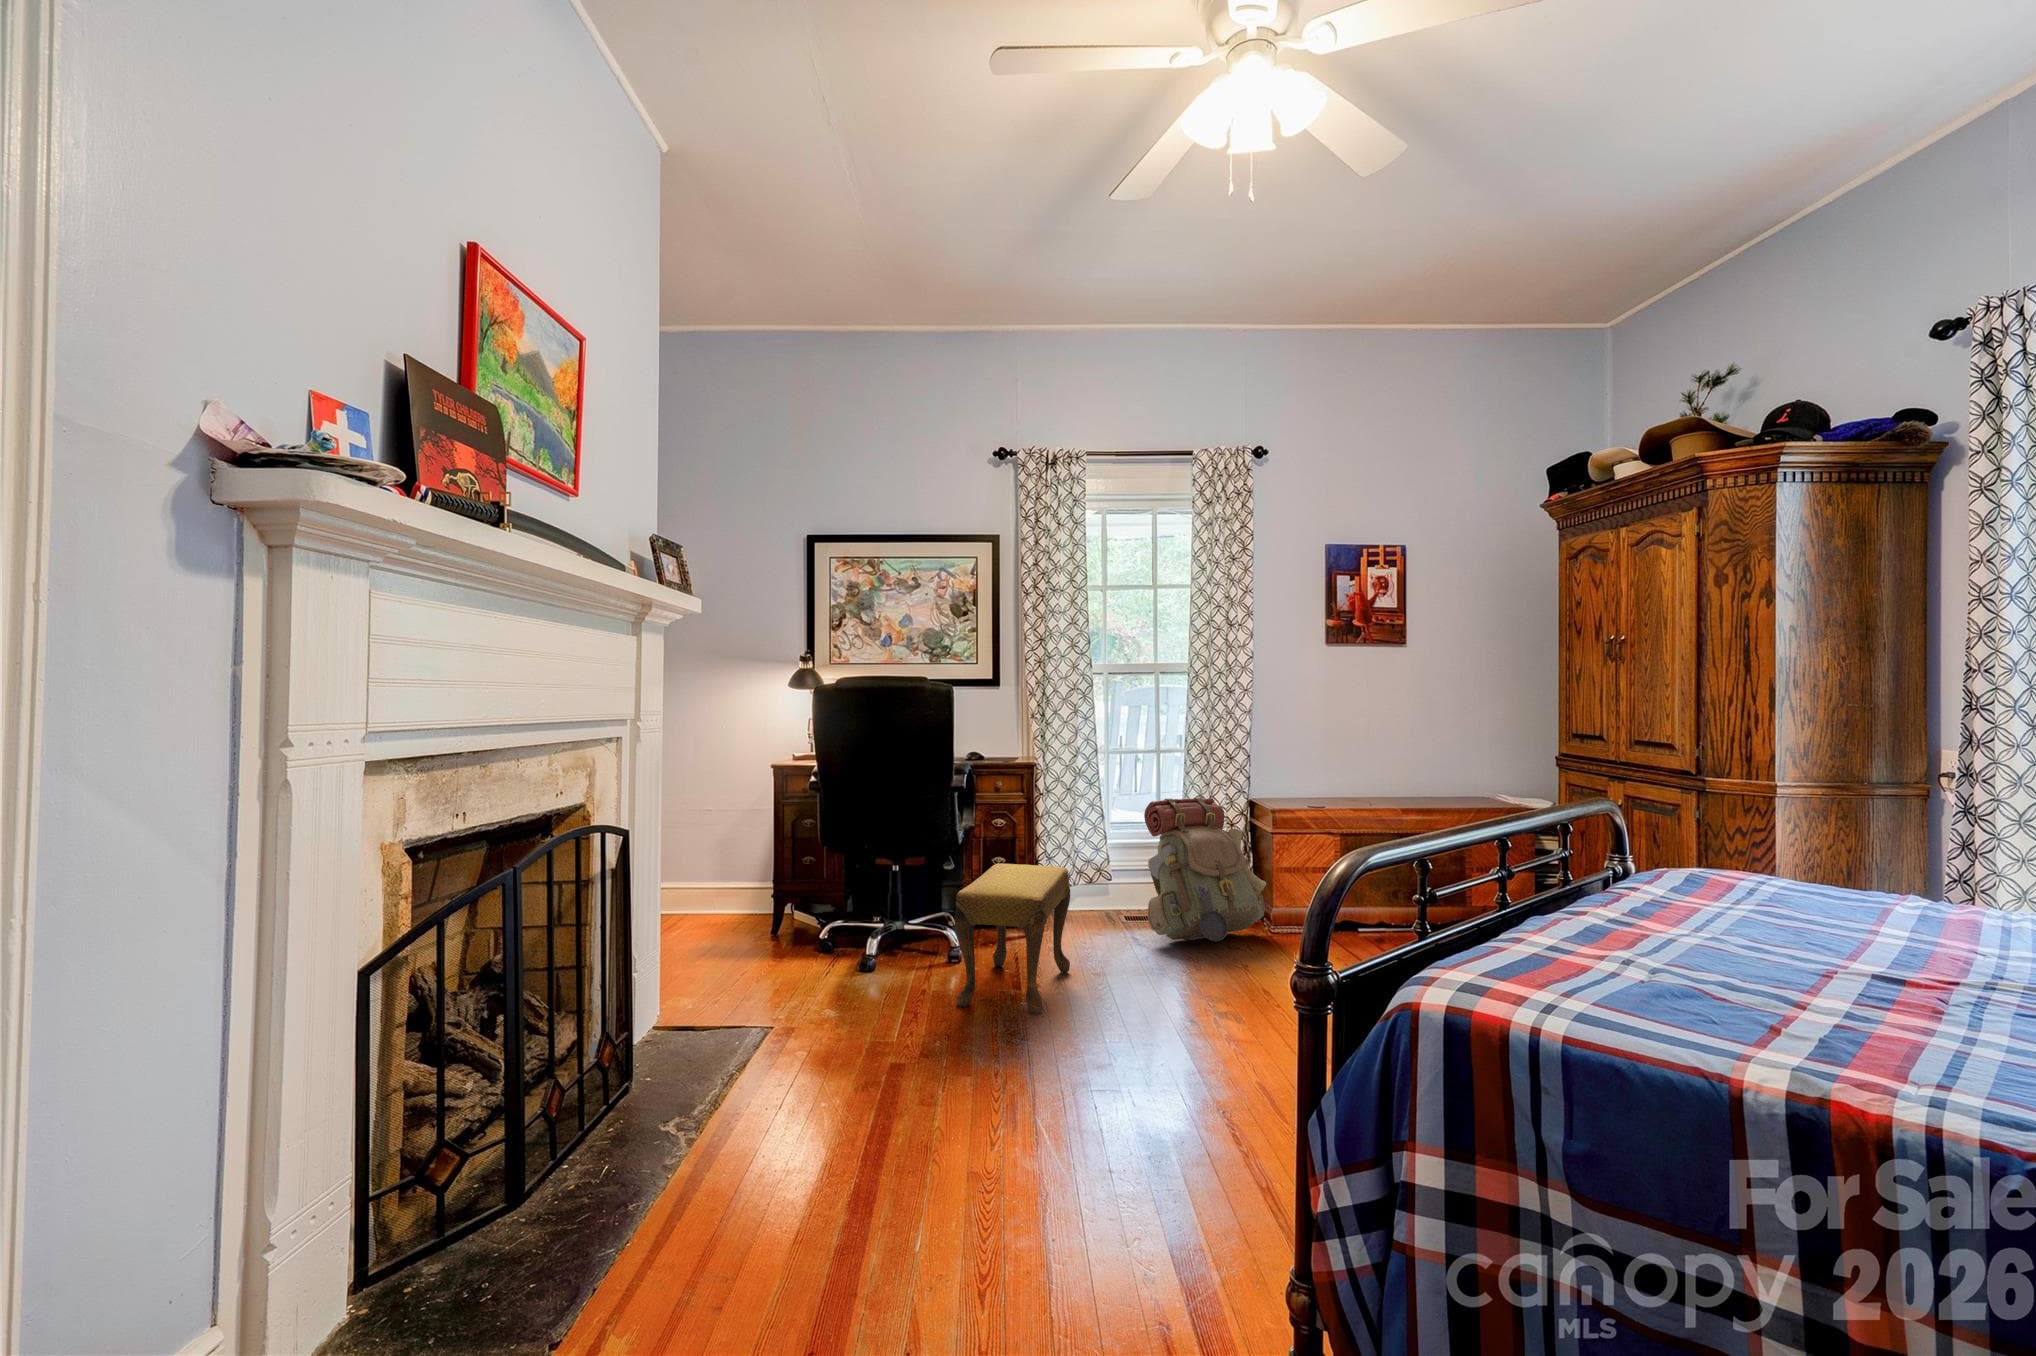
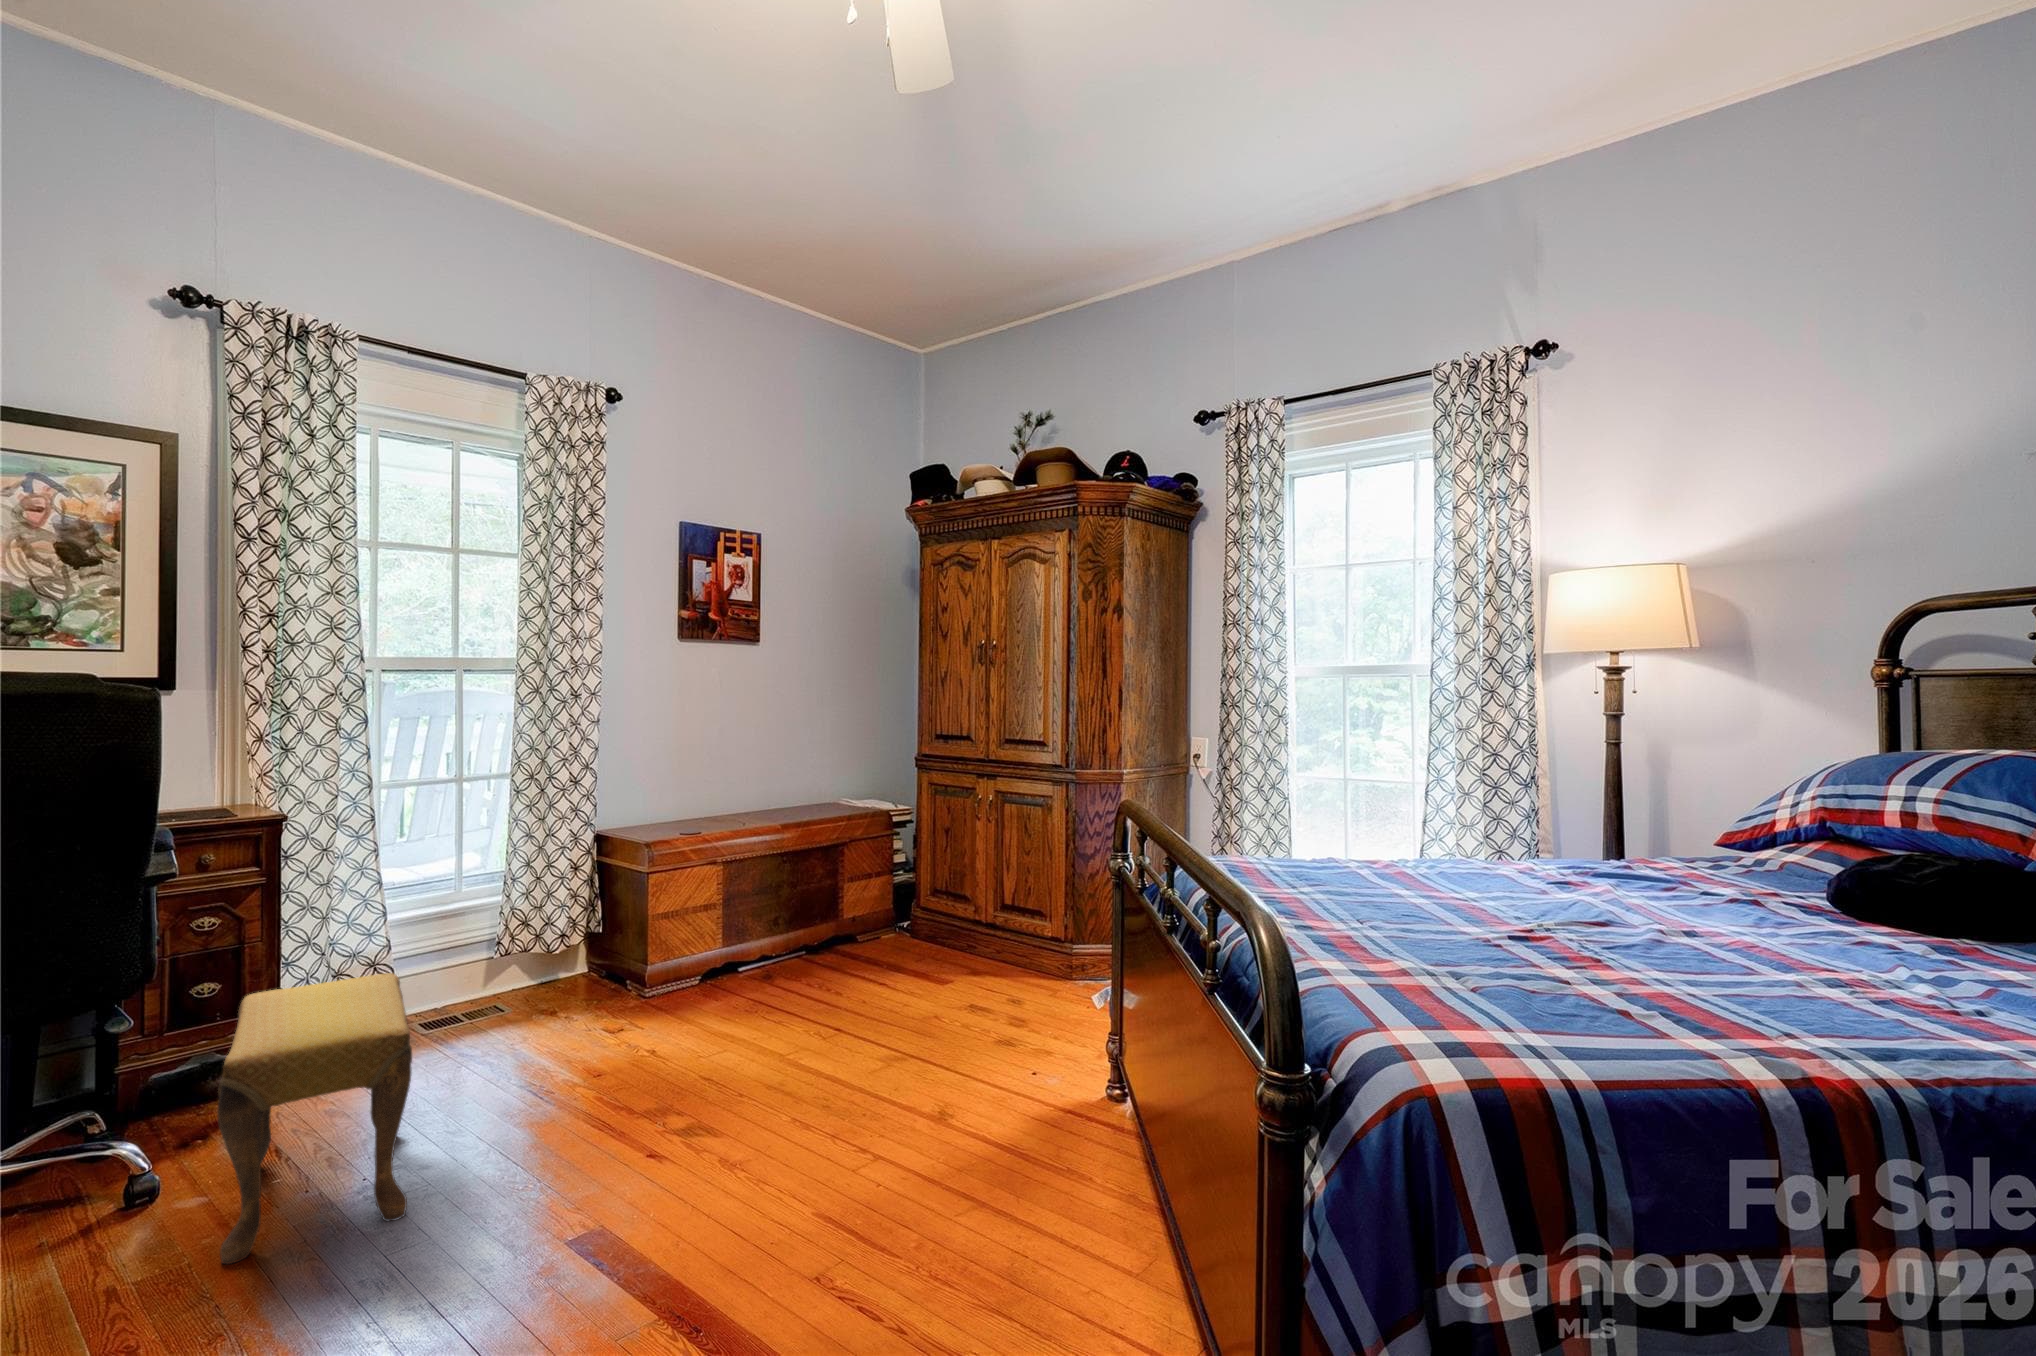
backpack: present [1144,797,1266,941] -> none [467,838,640,1039]

